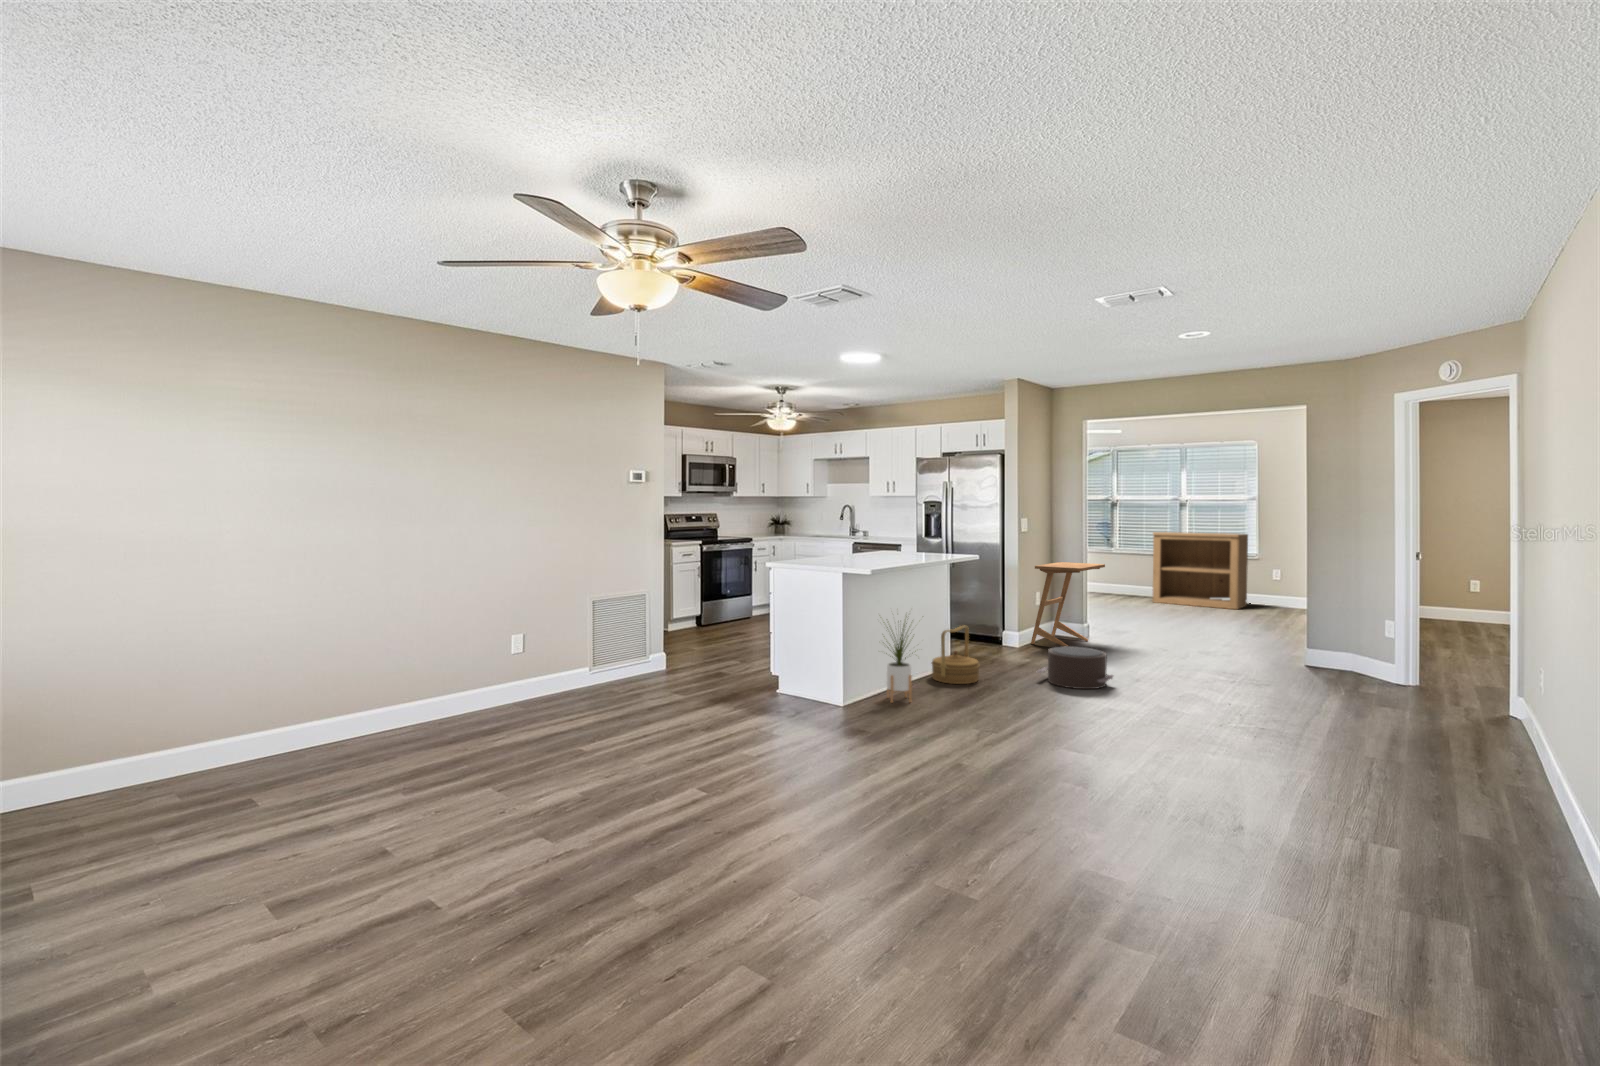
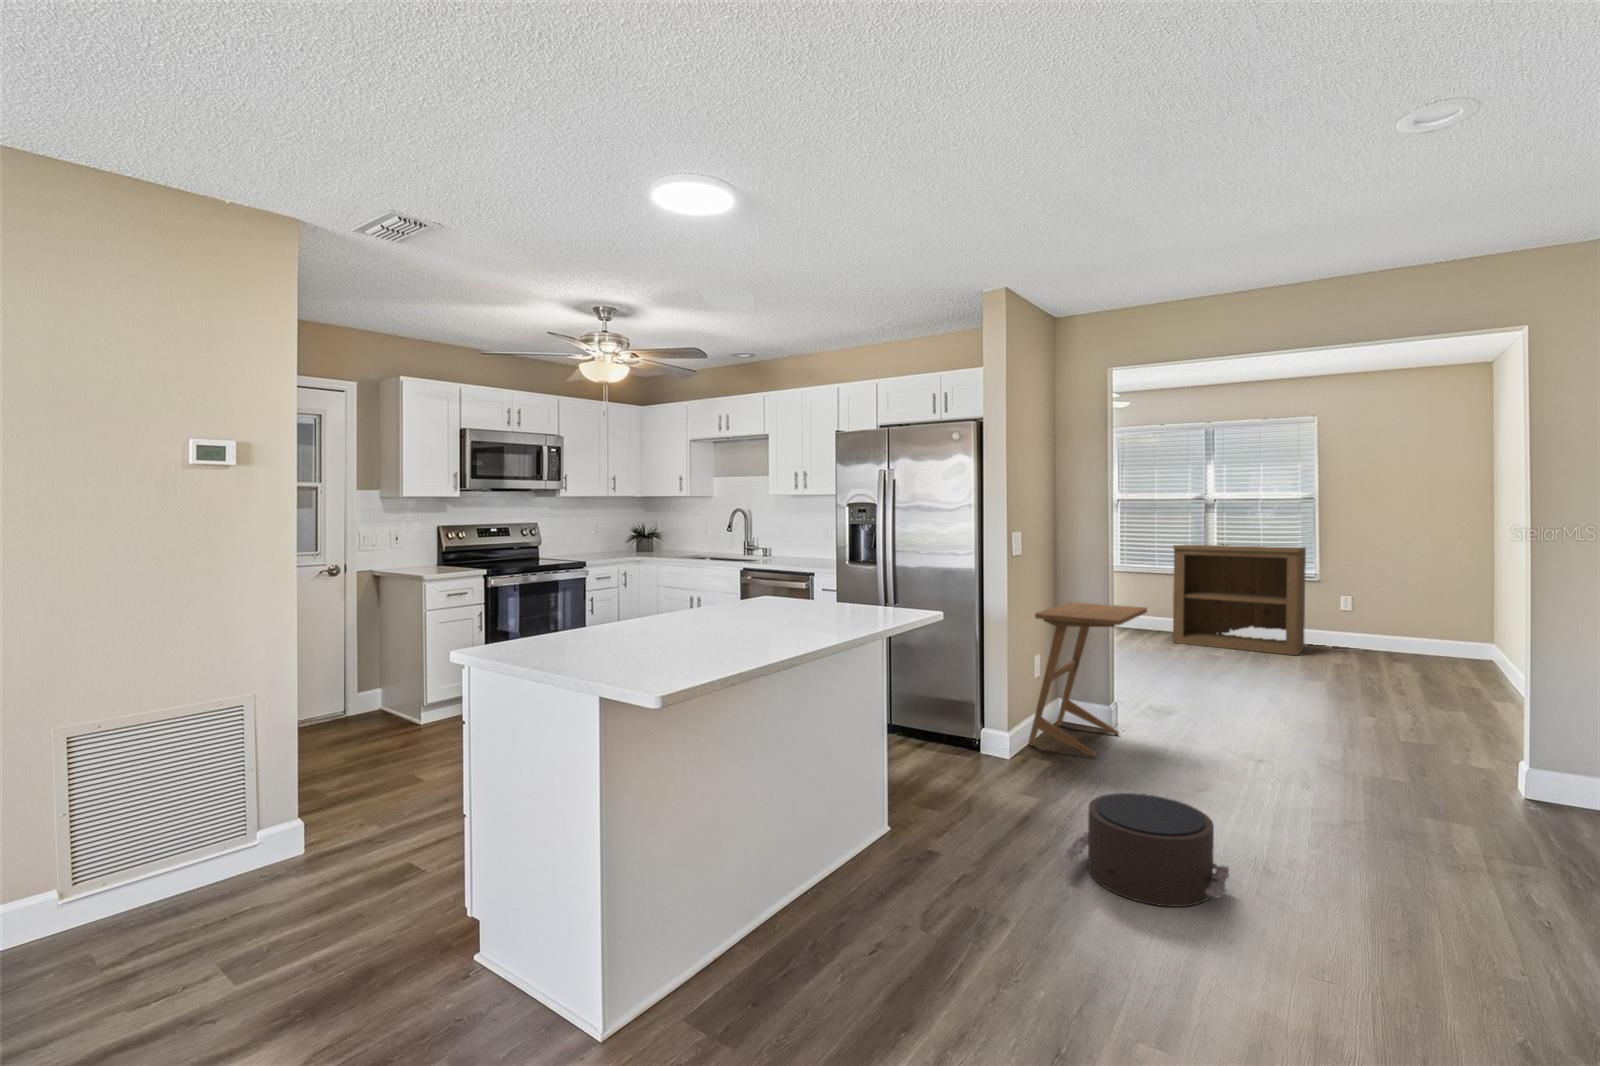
house plant: present [887,623,912,702] -> none [708,748,830,998]
woven basket: present [932,625,980,684] -> none [852,754,952,894]

